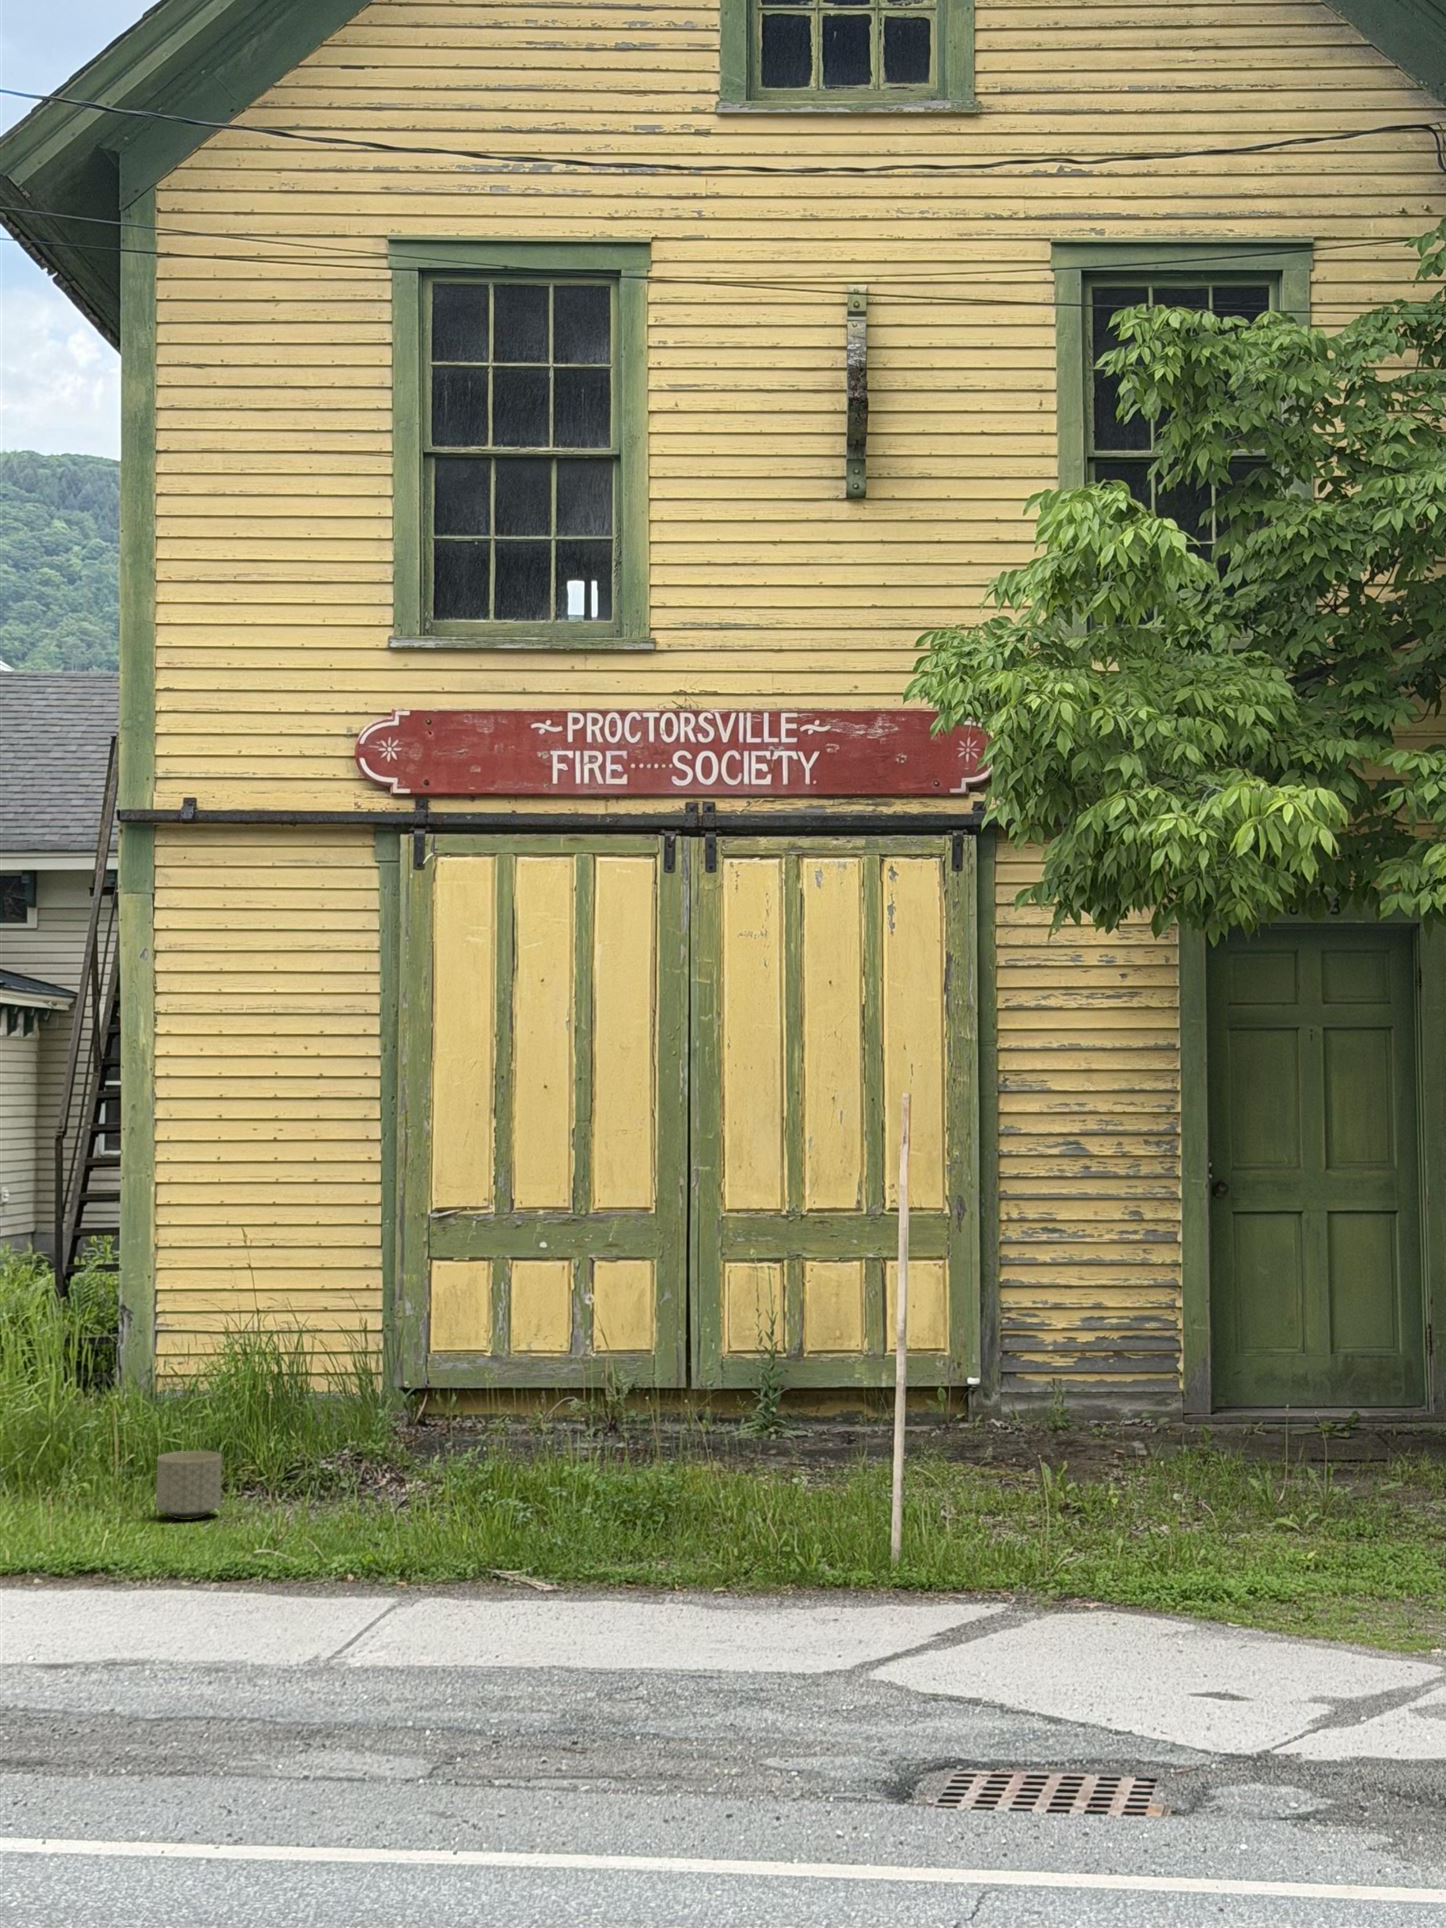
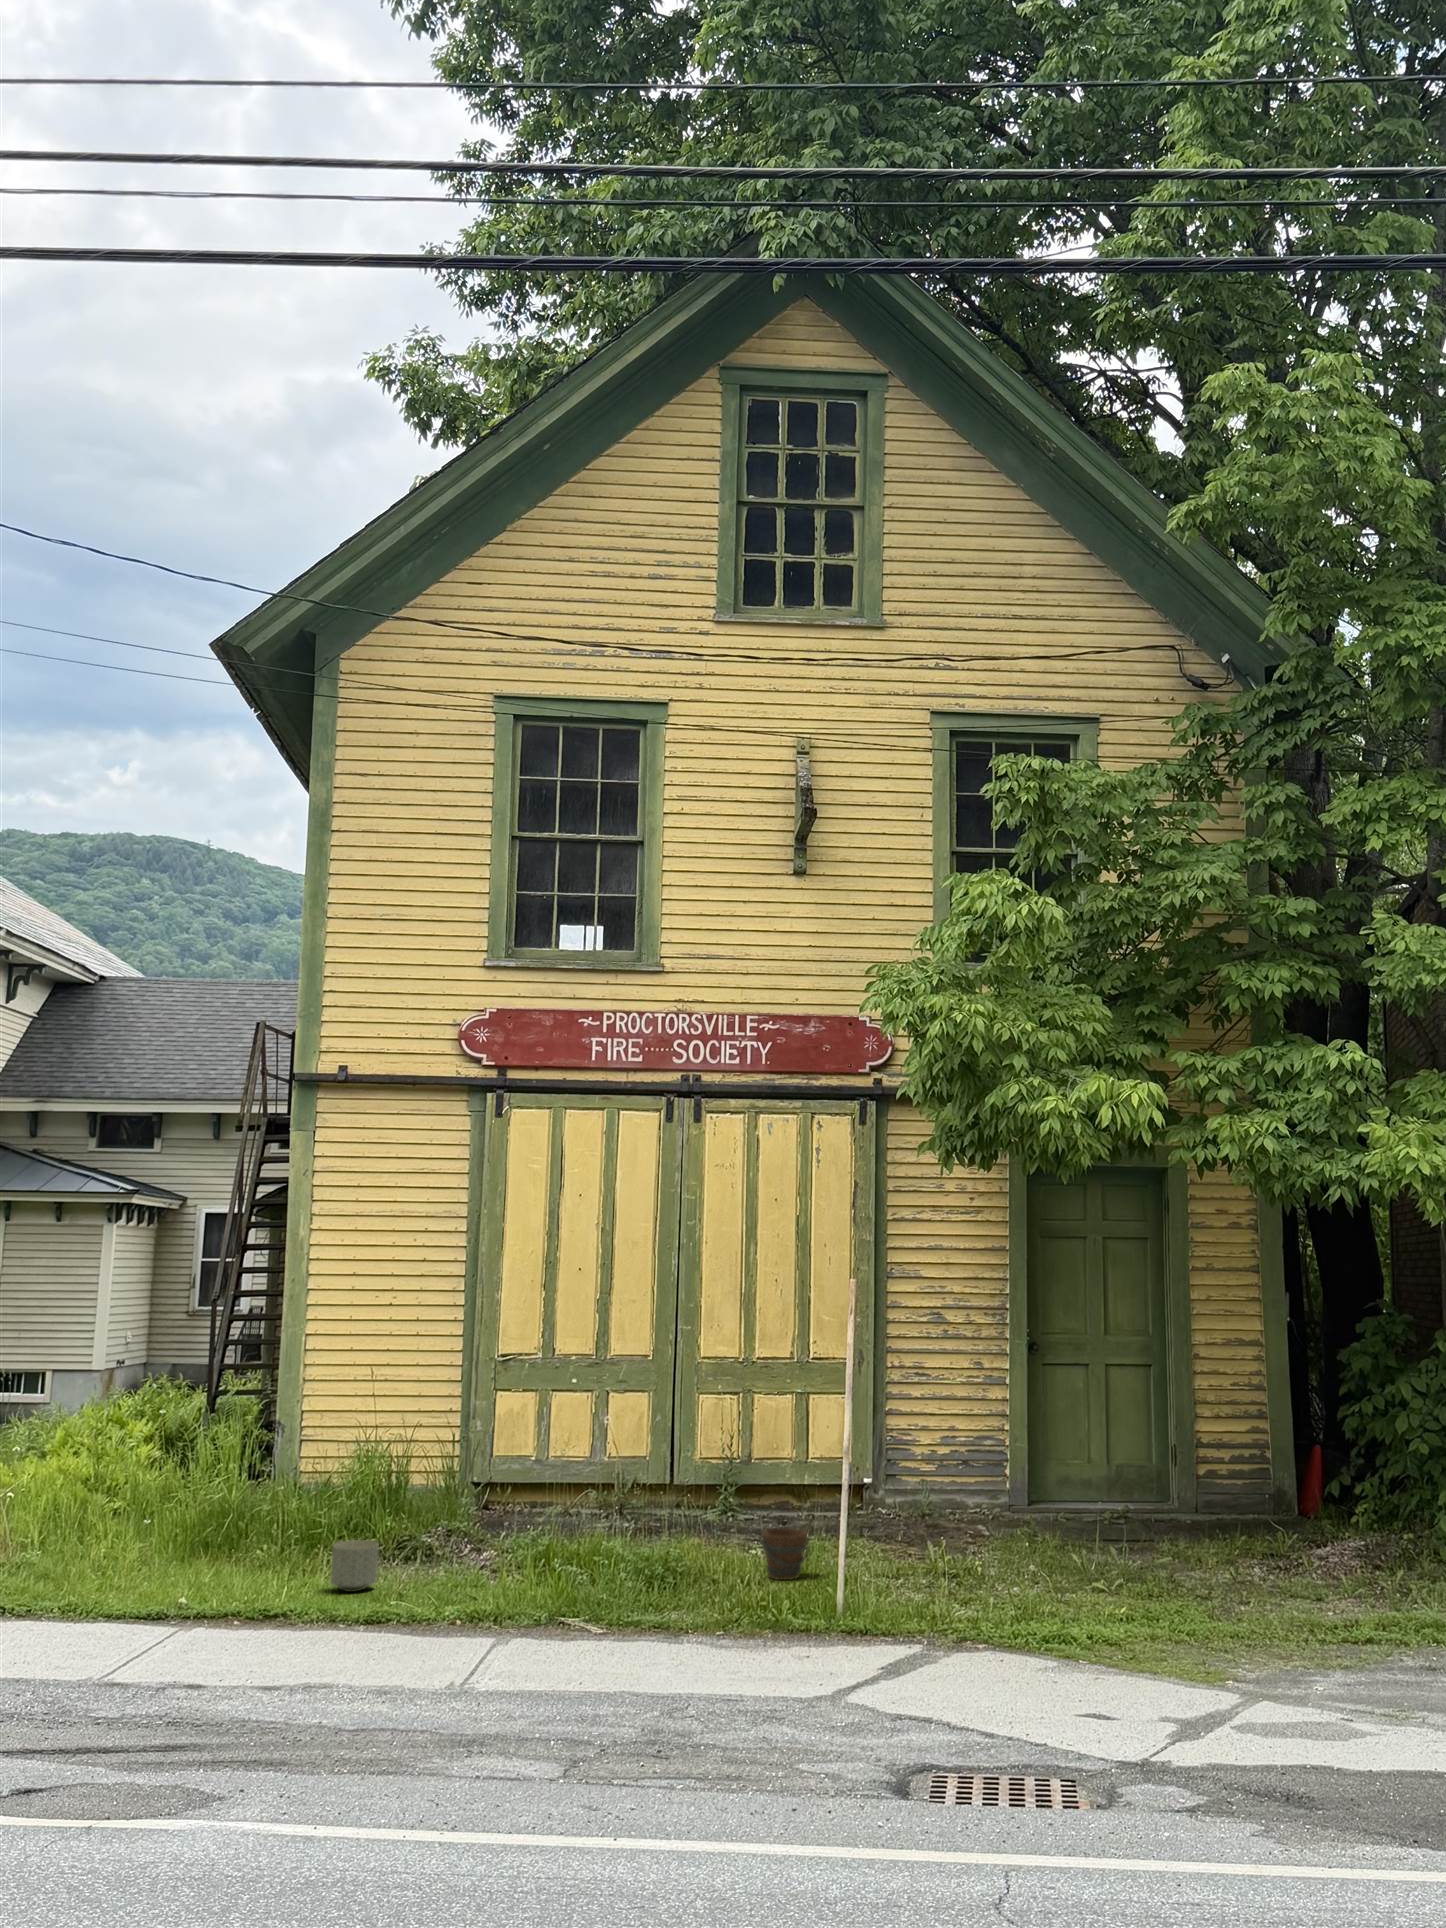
bucket: none [757,1442,831,1513] -> present [760,1528,810,1580]

